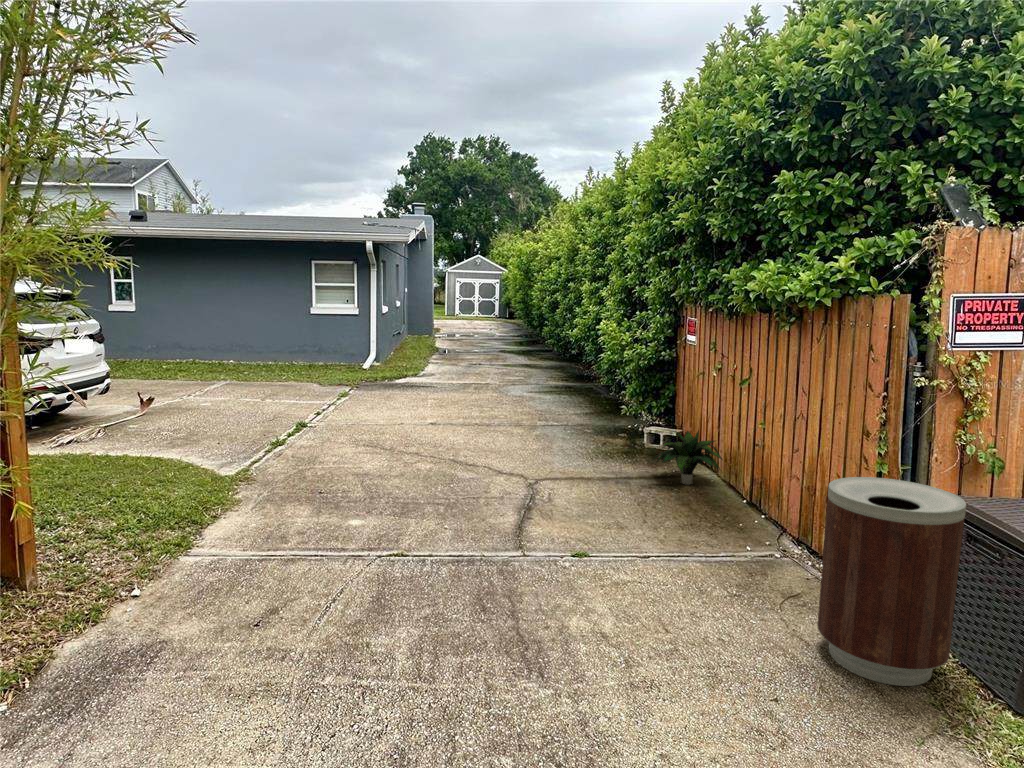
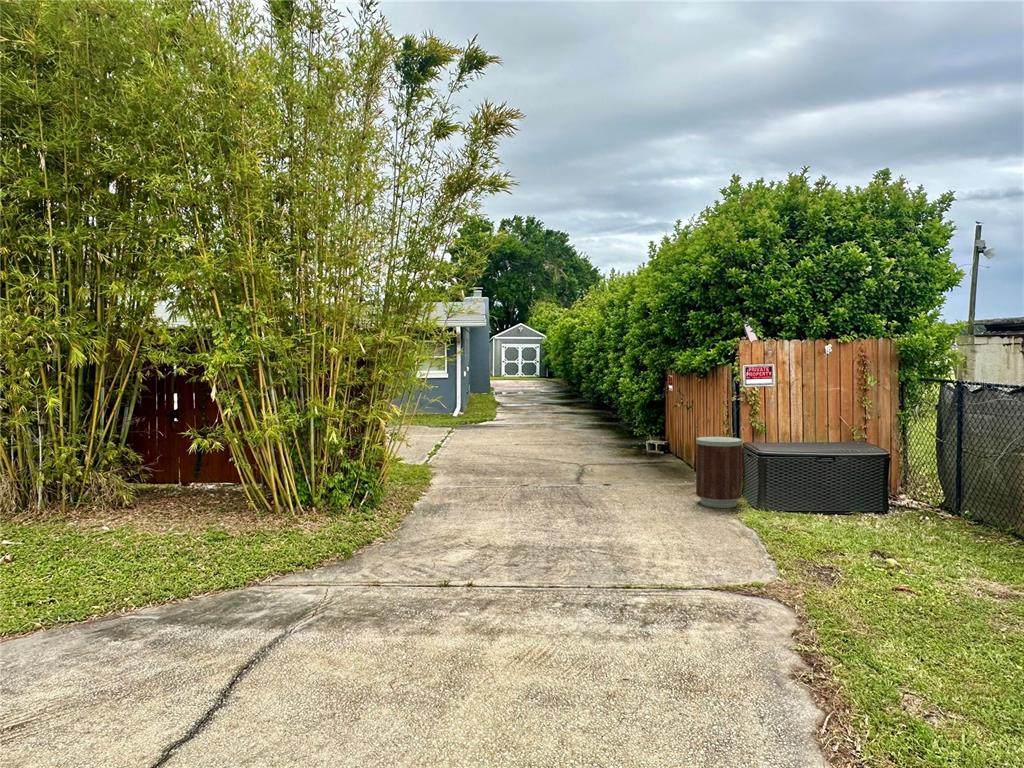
potted plant: present [655,431,722,485] -> none [645,435,685,465]

